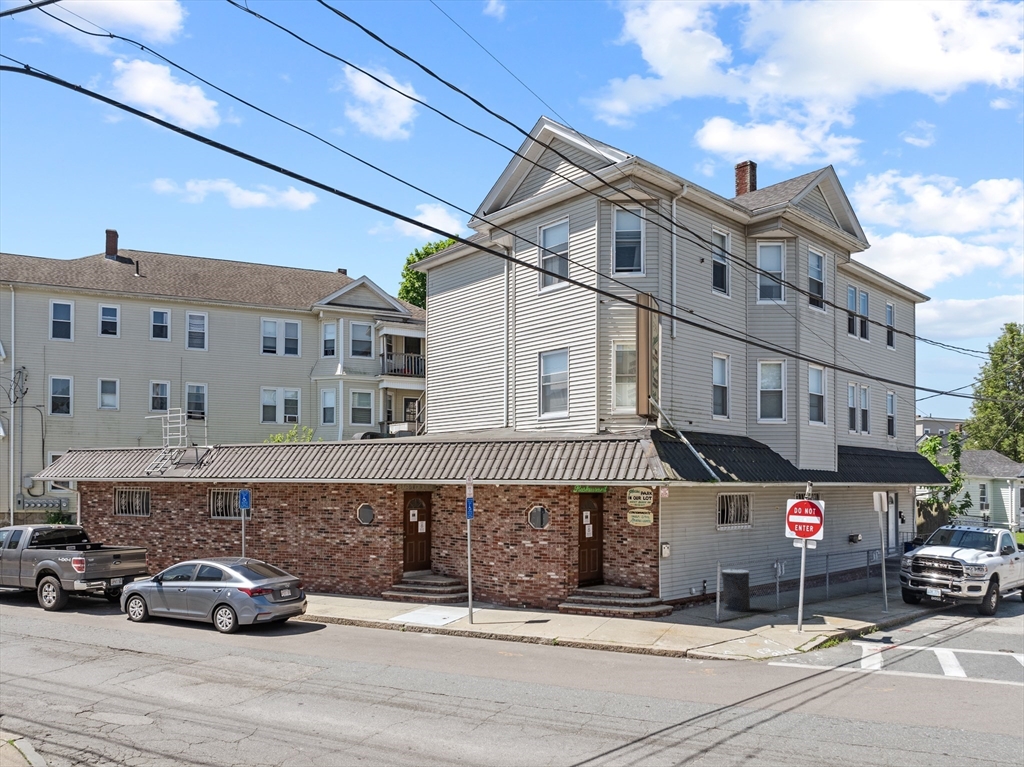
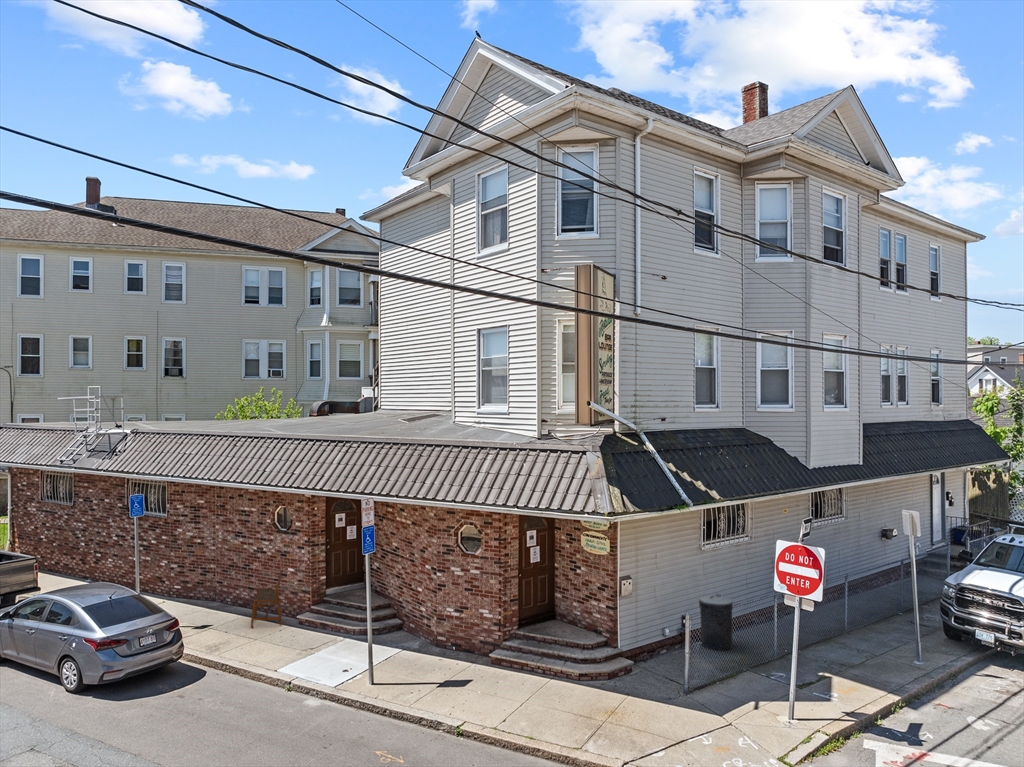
bench: none [338,557,369,603] -> present [251,571,282,628]

